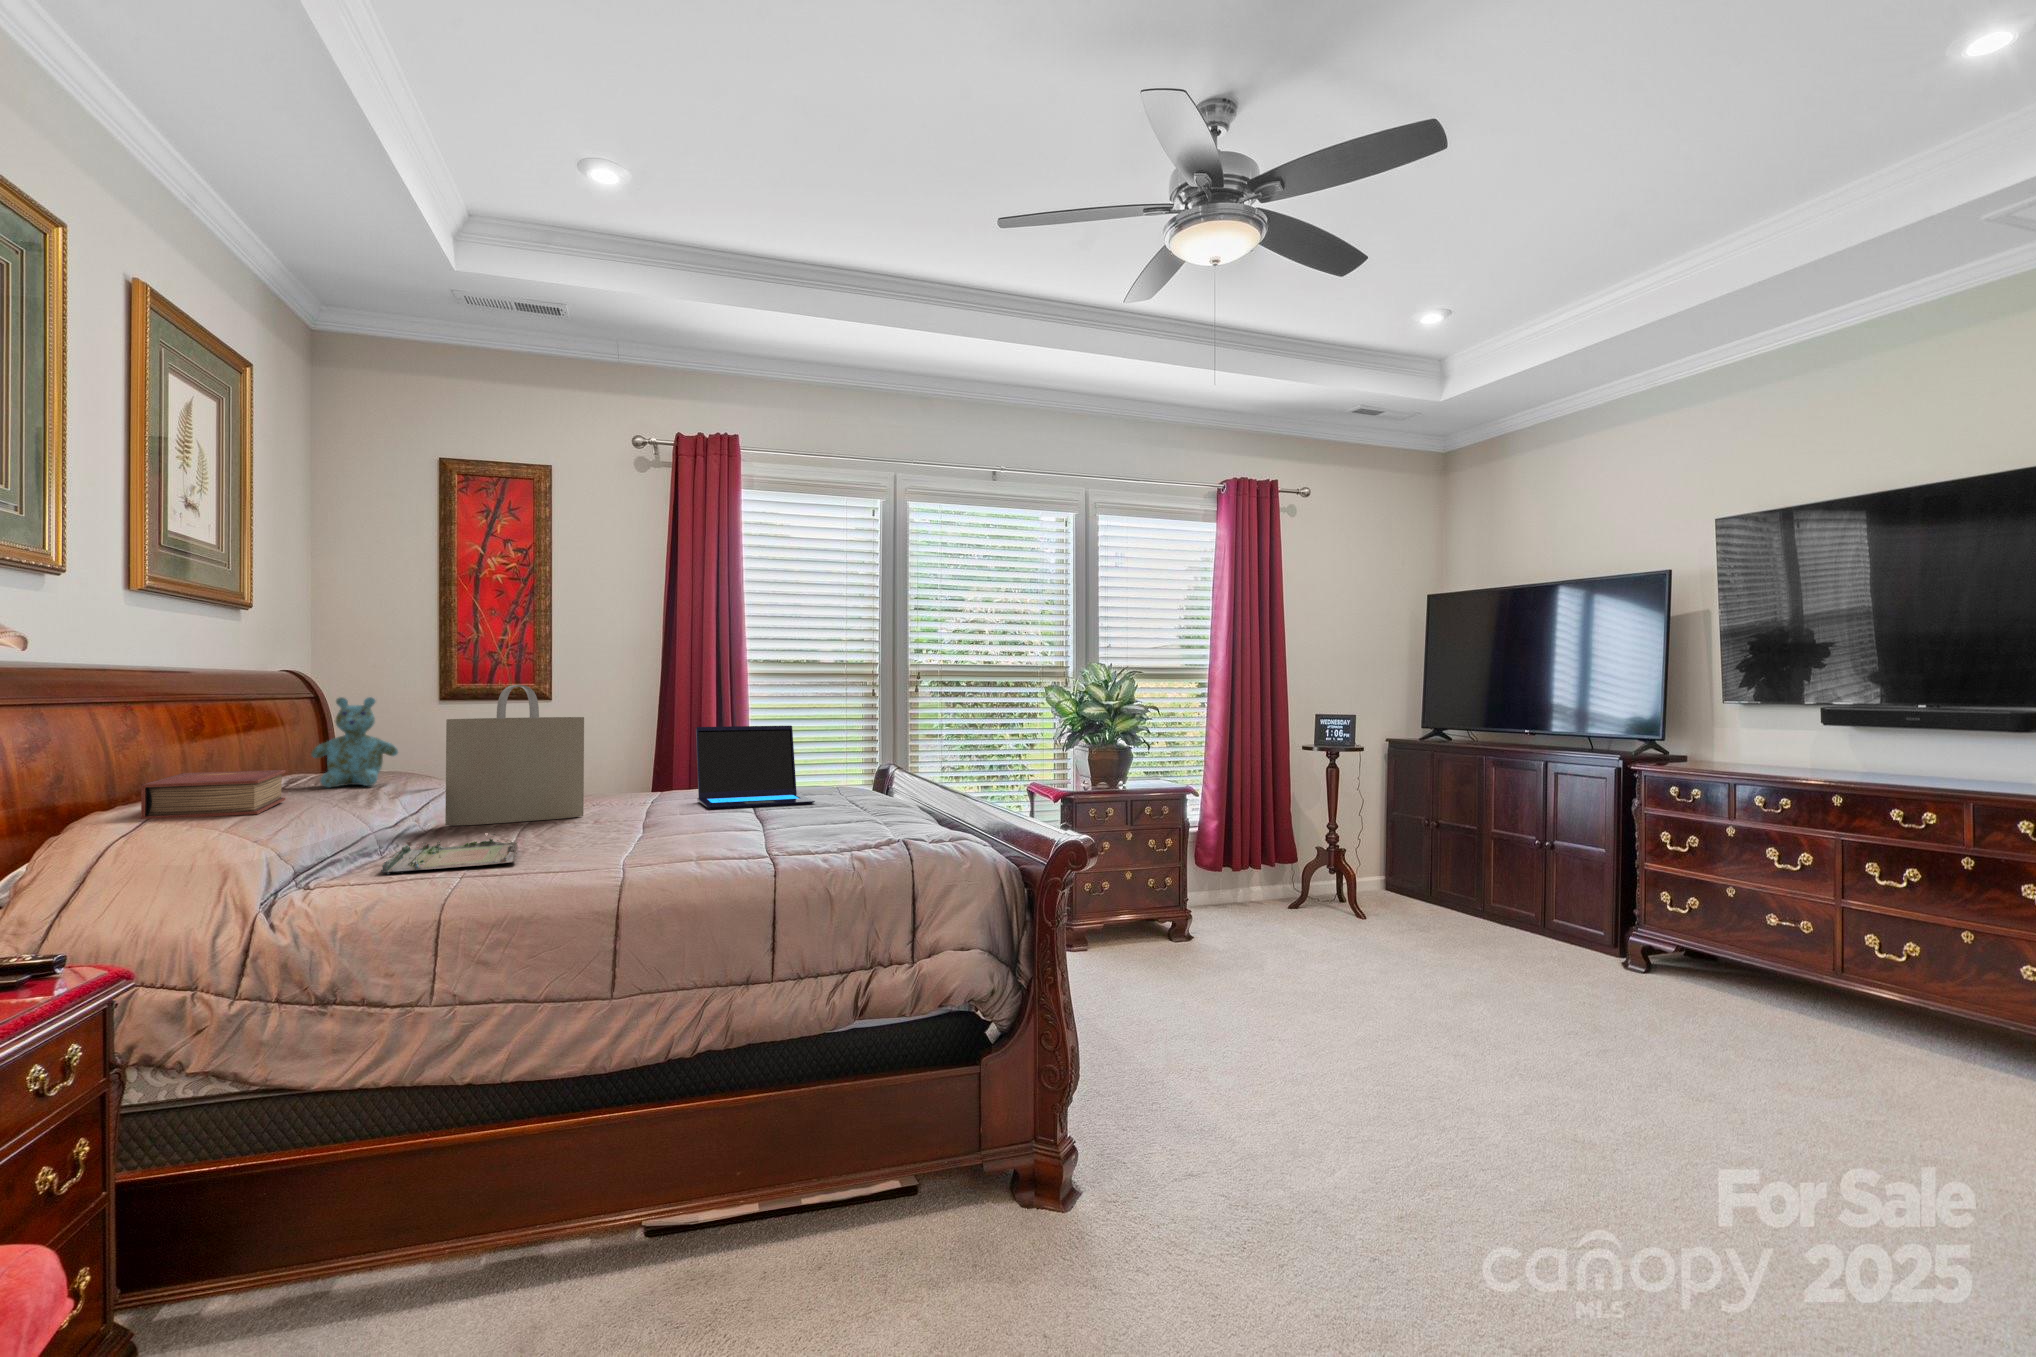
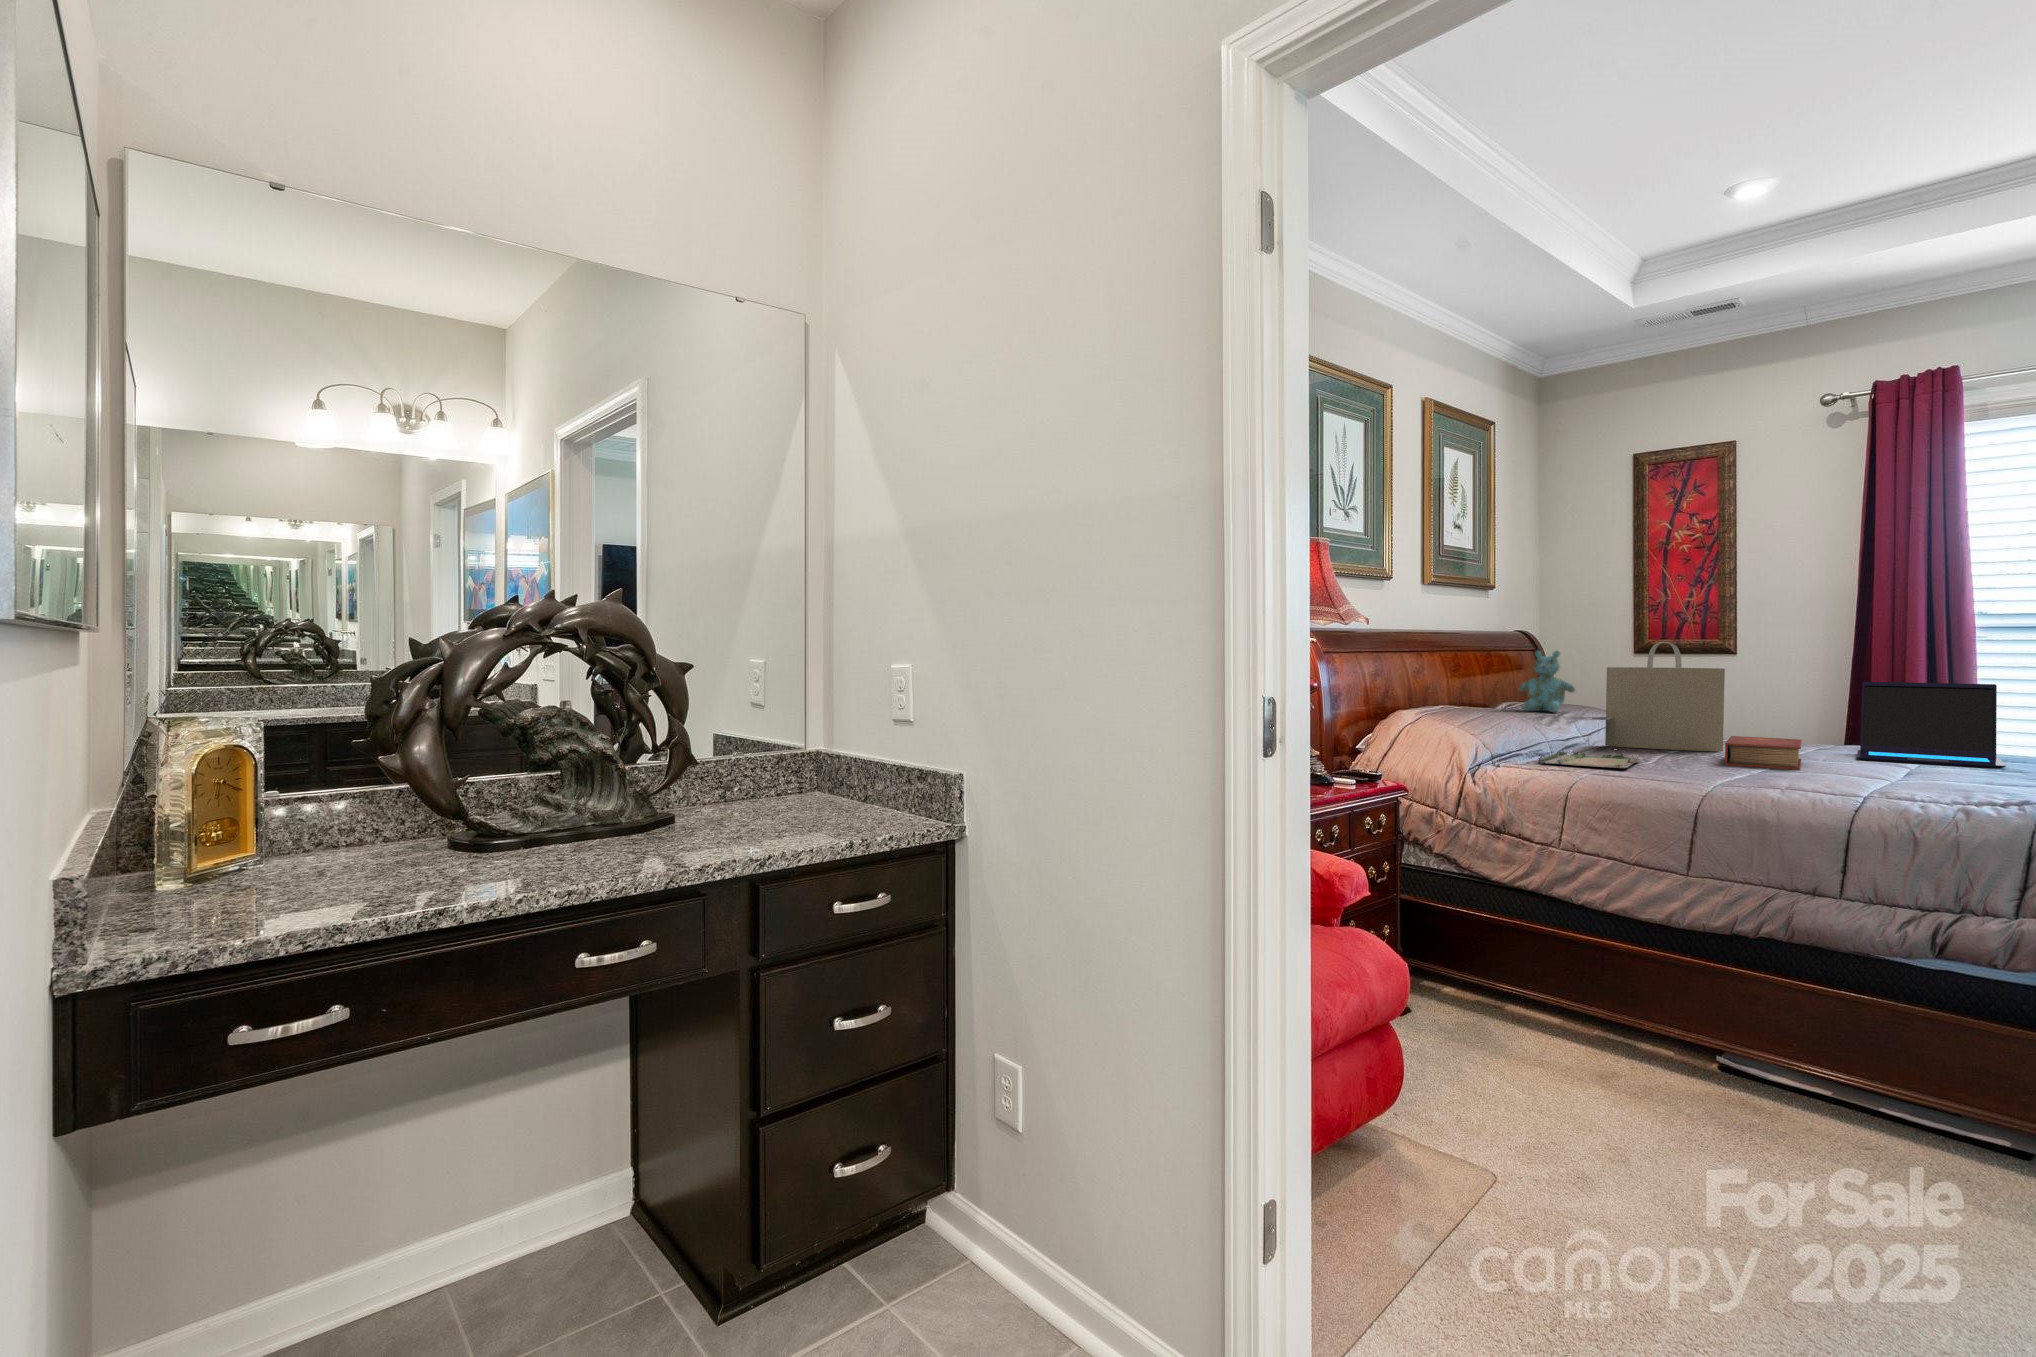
book: present [141,770,286,819] -> present [1725,736,1802,770]

